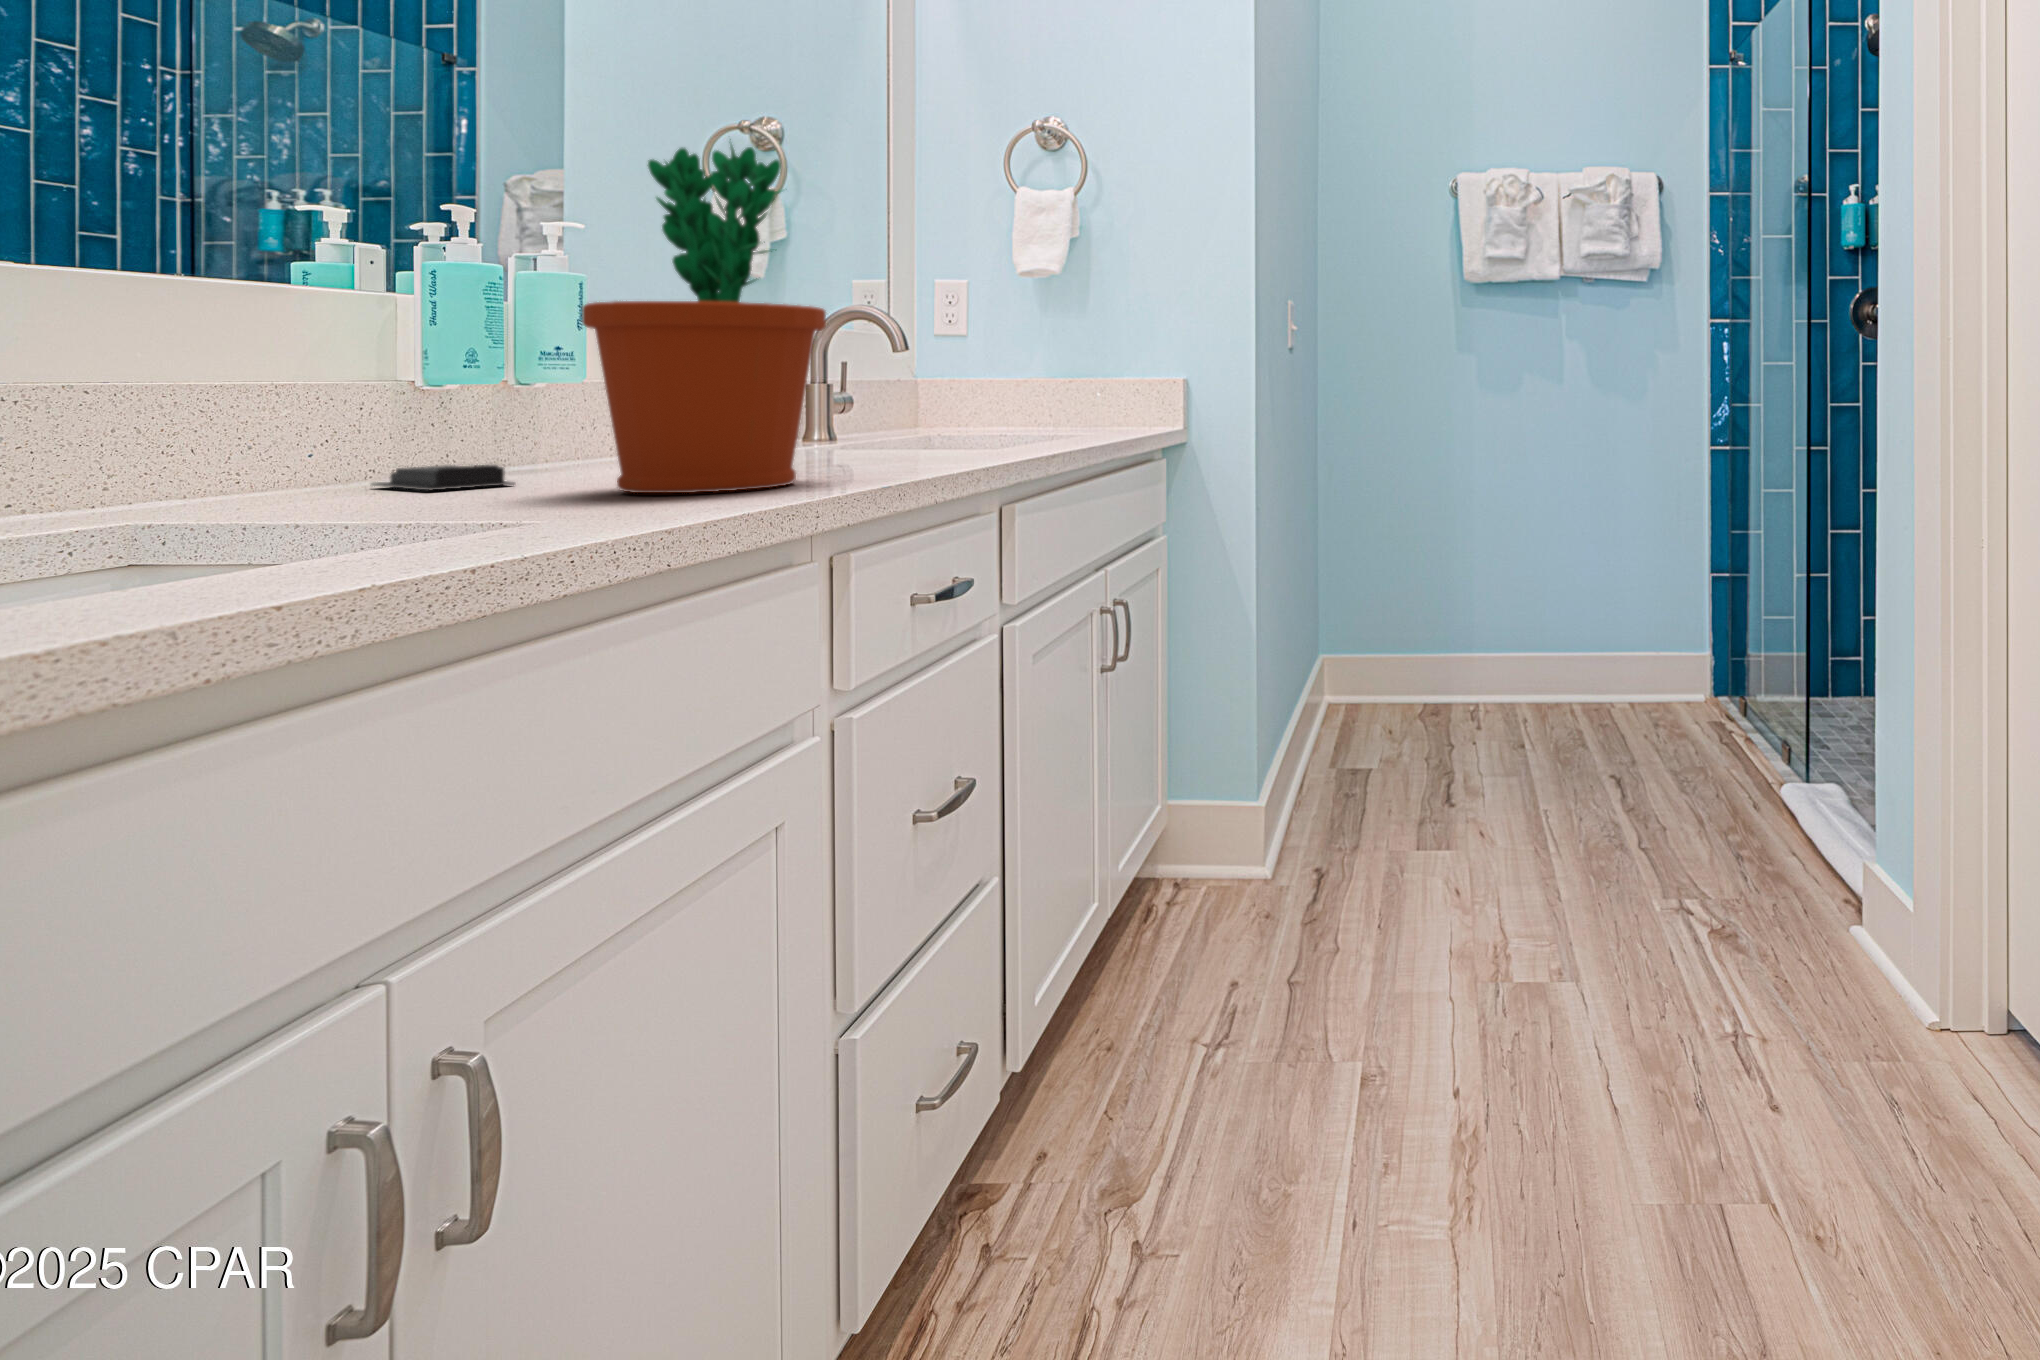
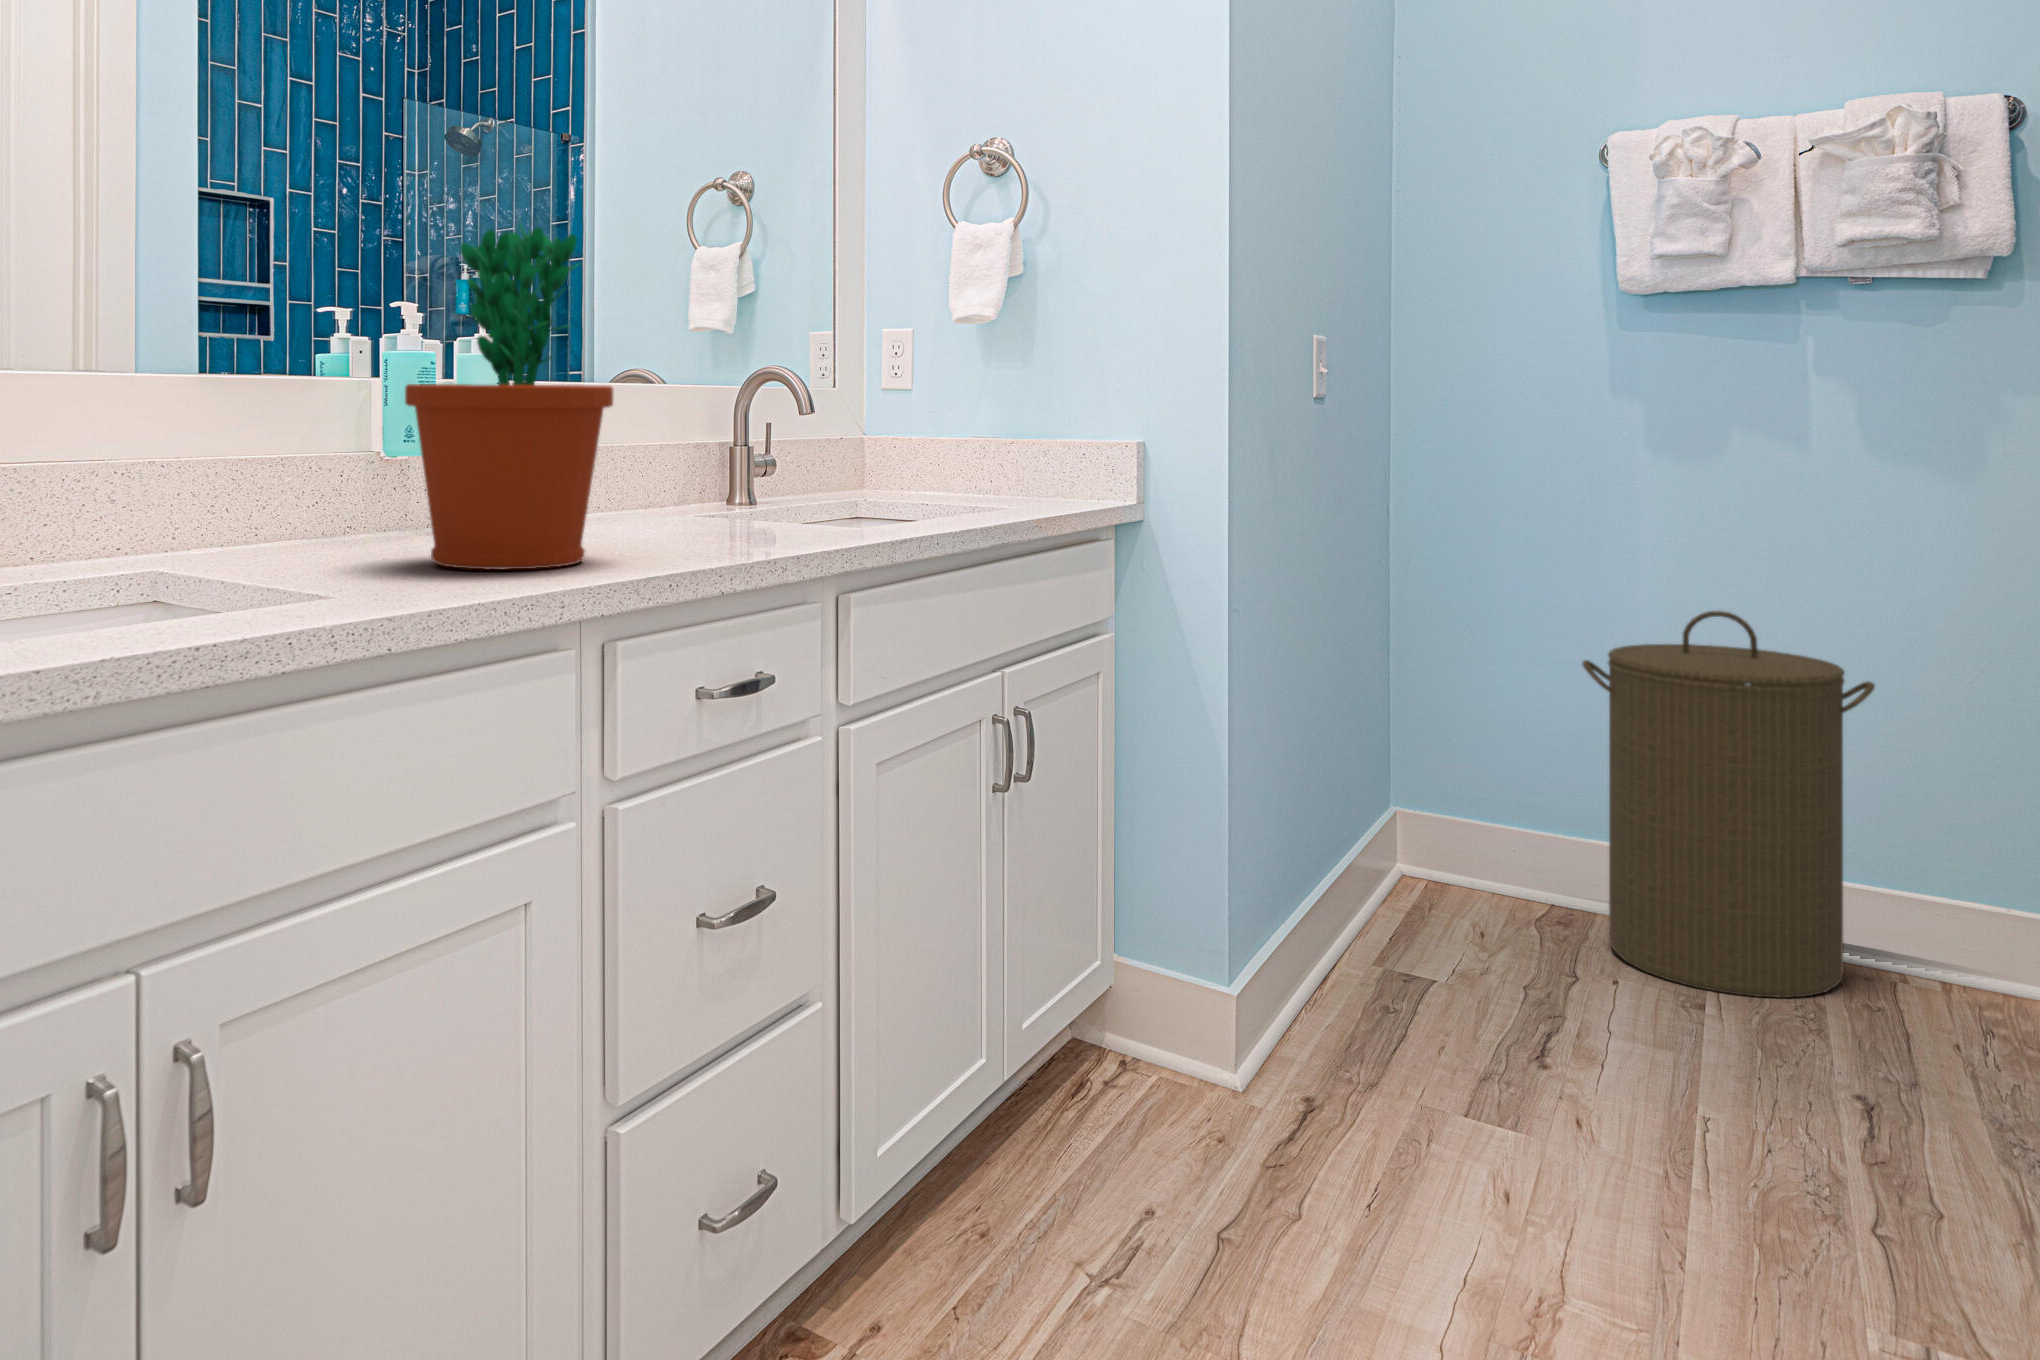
soap bar: present [372,464,515,490] -> none [292,521,386,547]
laundry hamper: none [1448,495,1618,746] -> present [1582,611,1875,998]

